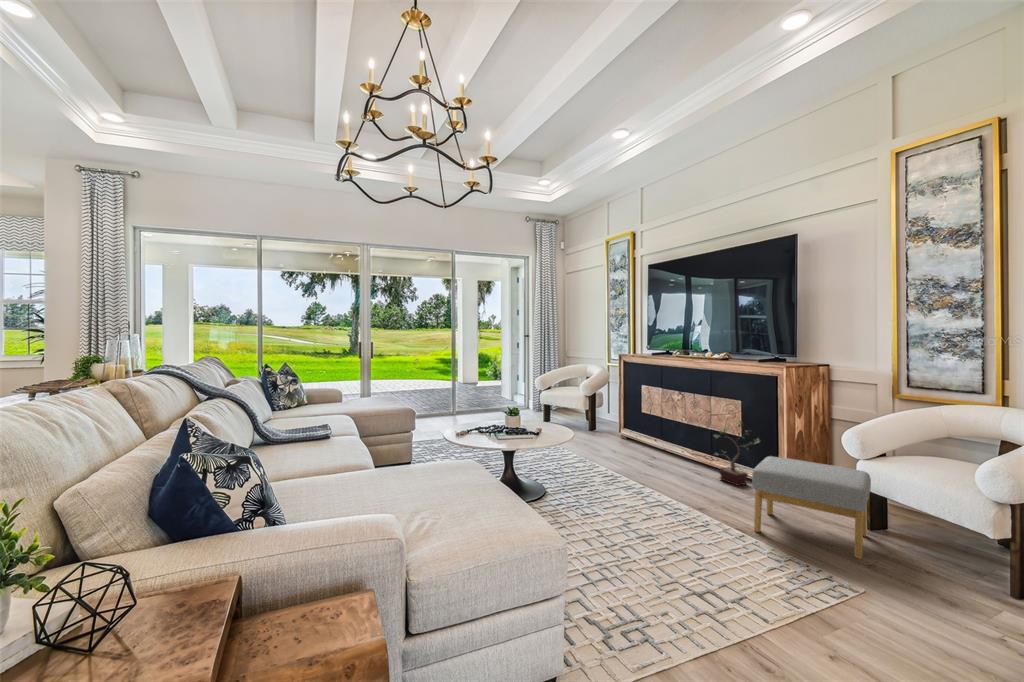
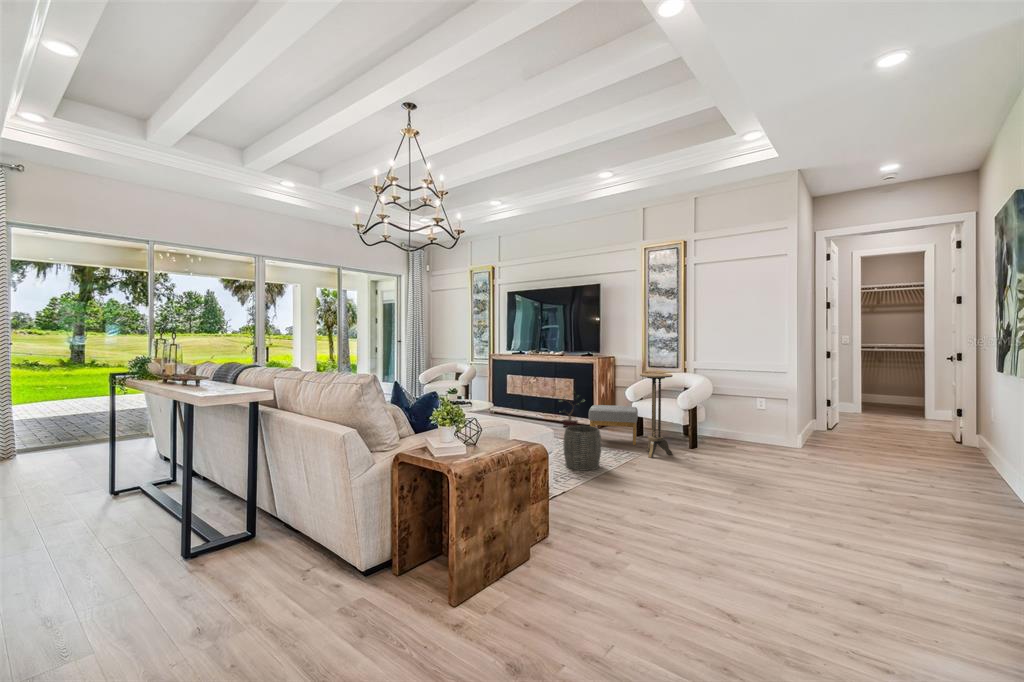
side table: none [868,411,969,619] -> present [640,373,673,458]
woven basket: none [660,515,749,634] -> present [563,426,601,471]

